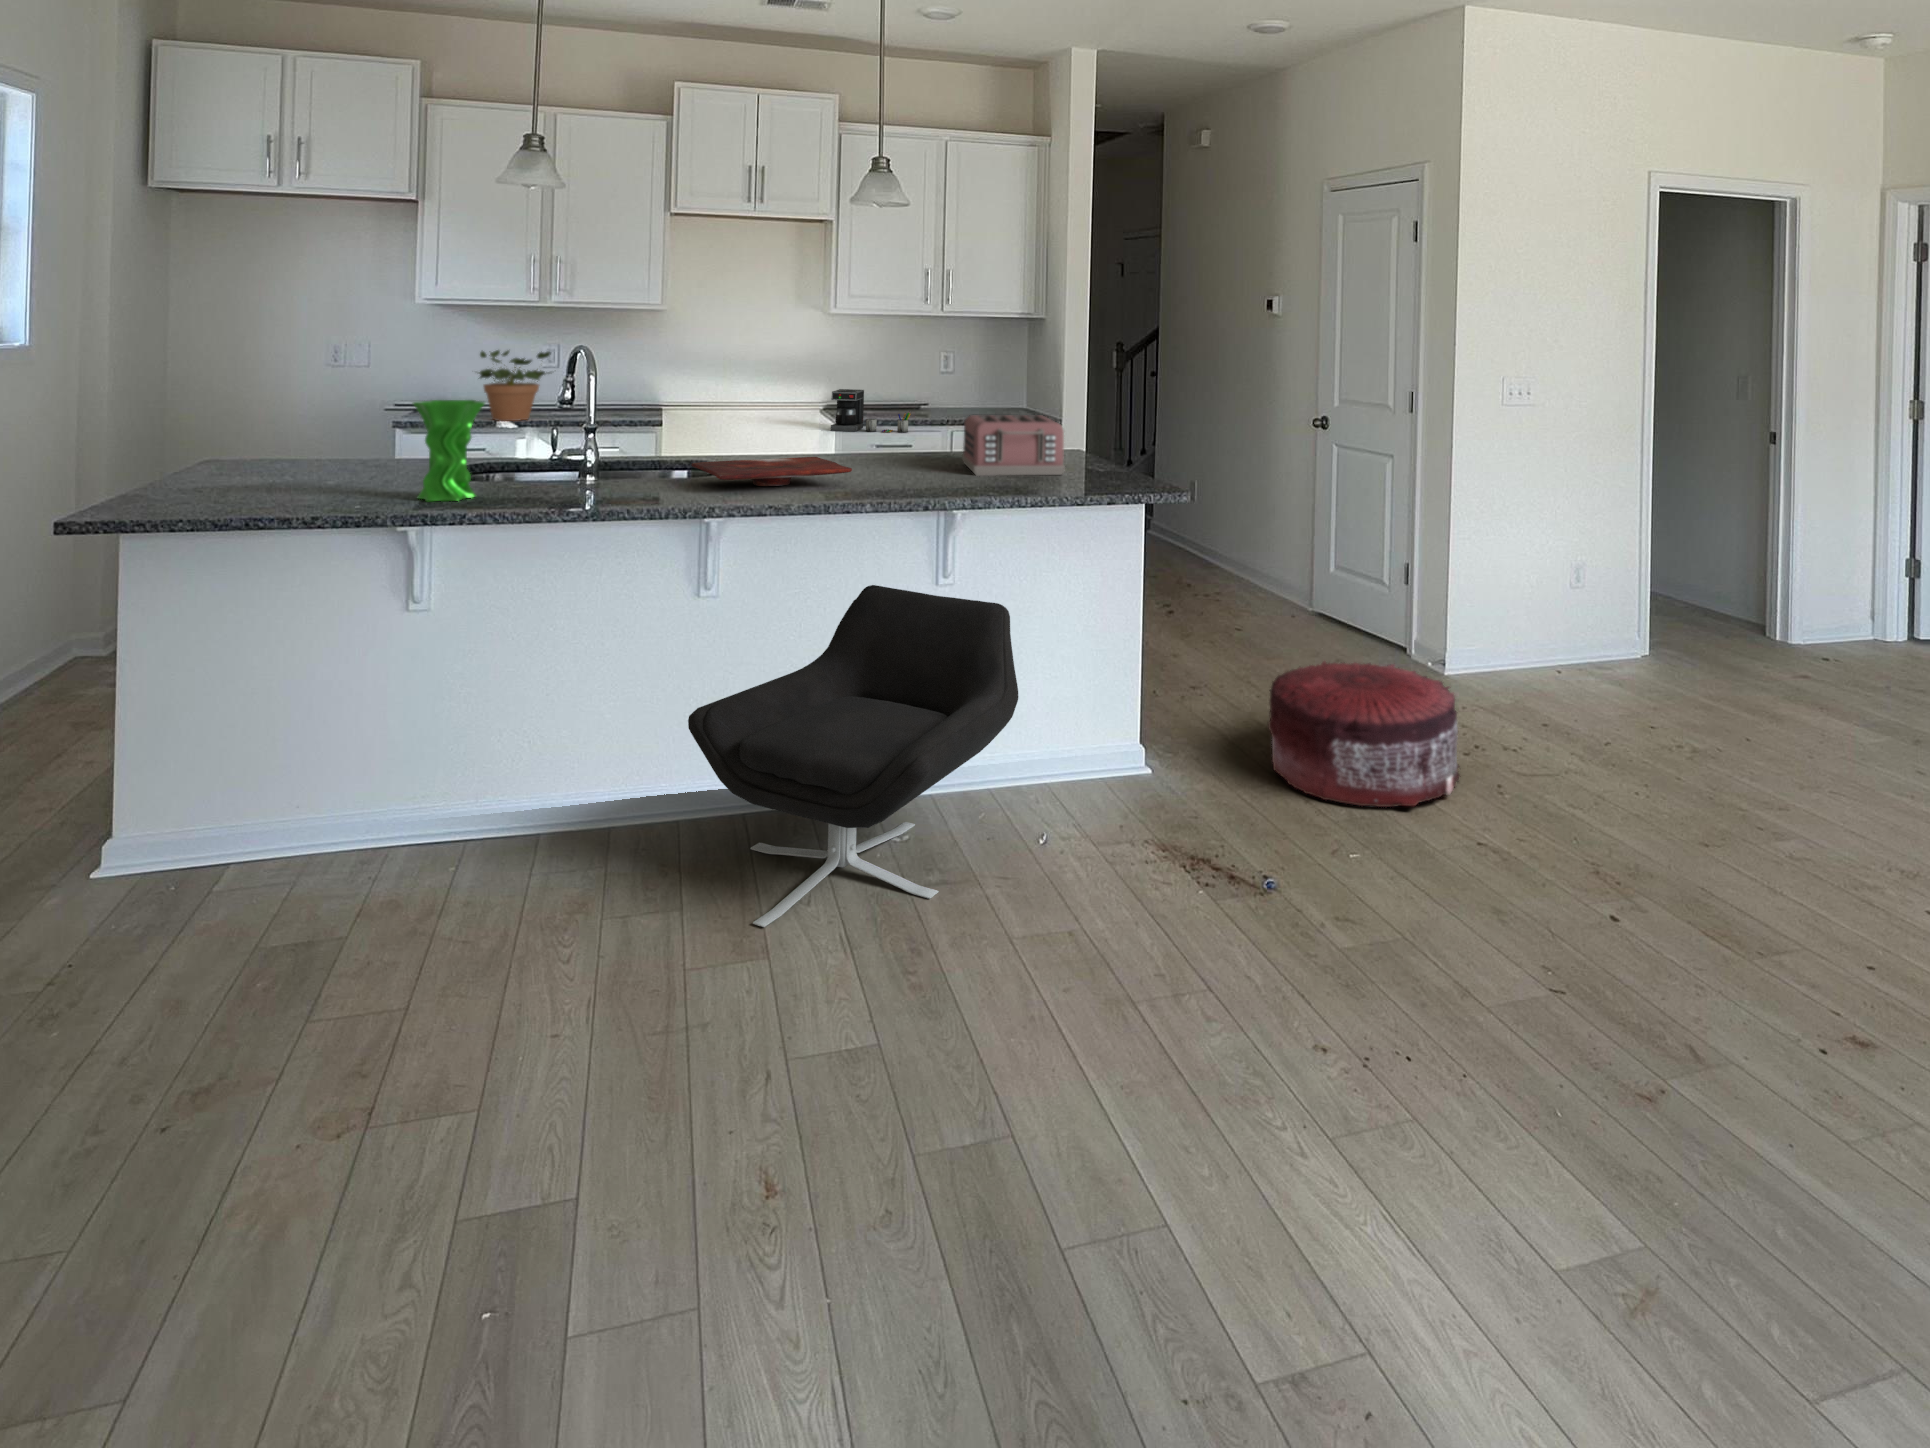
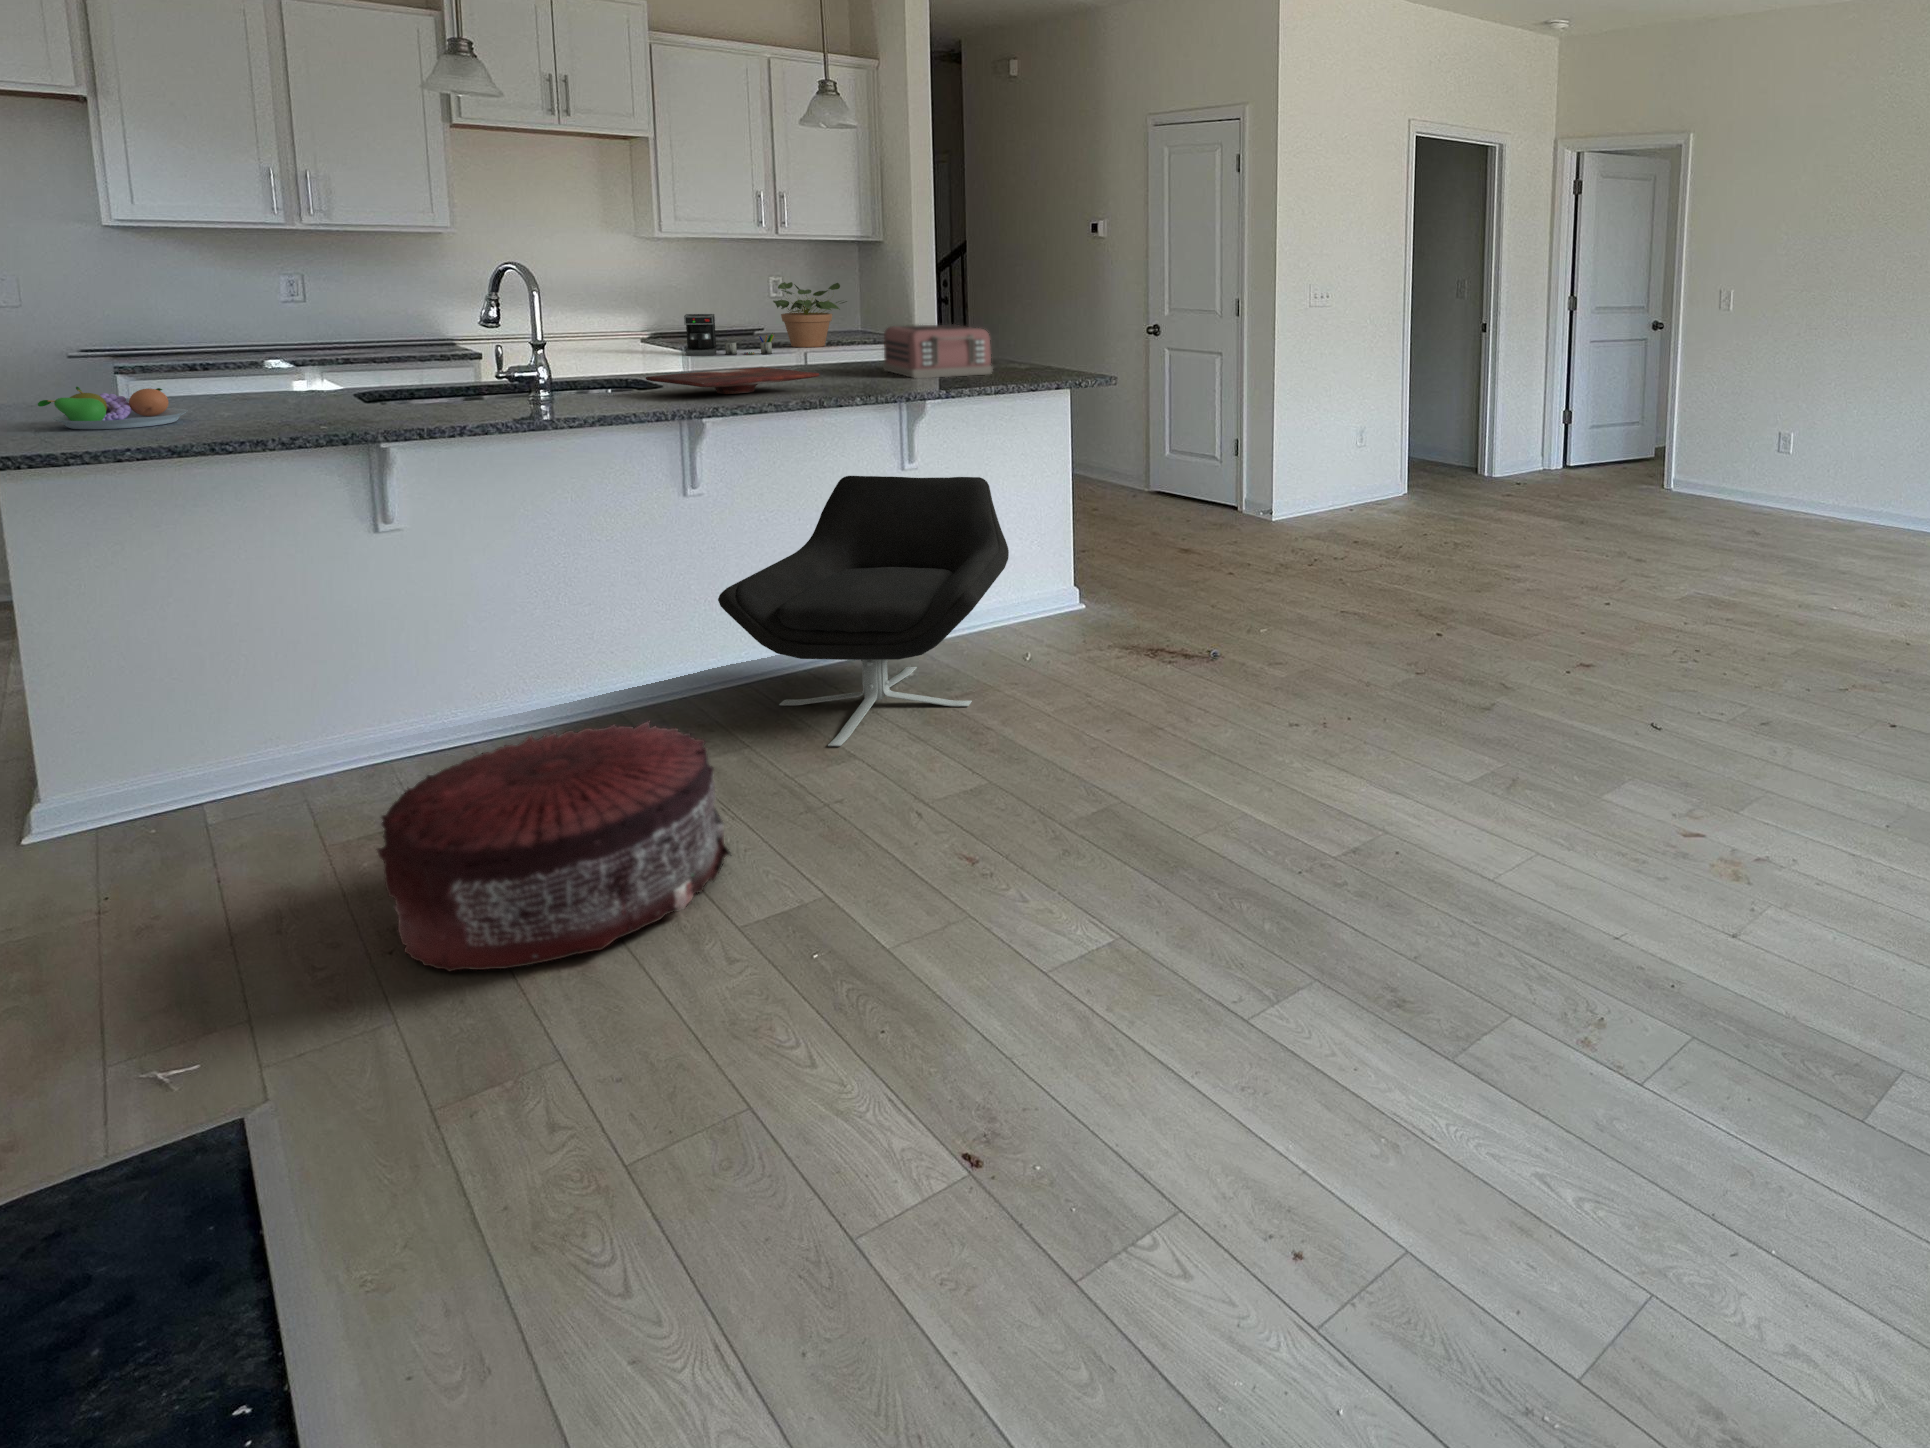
potted plant: present [479,350,550,421] -> present [773,282,847,347]
vase: present [413,400,485,502] -> none [352,318,440,422]
fruit bowl: none [195,451,309,492] -> present [38,387,188,429]
pouf: present [1268,661,1460,807] -> present [377,722,731,972]

